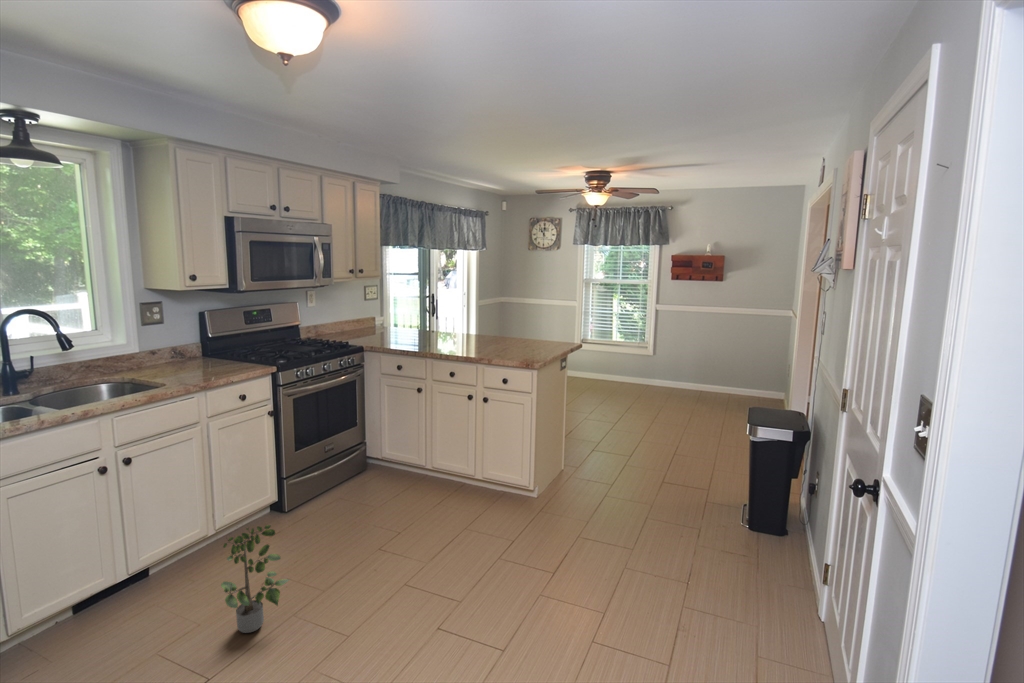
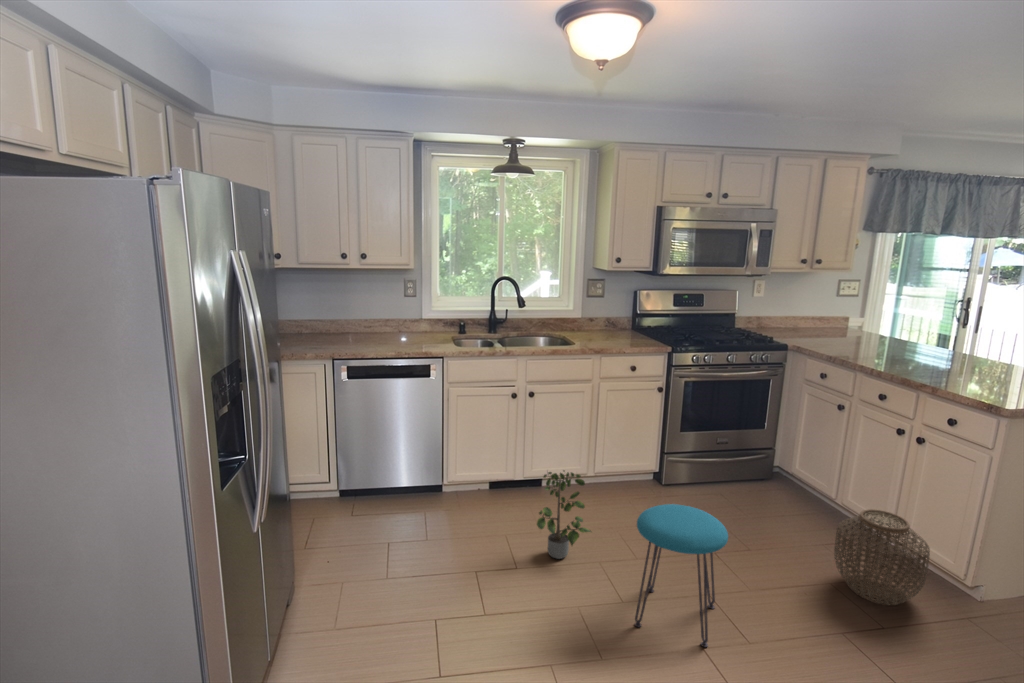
woven basket: none [461,455,517,521] -> present [834,509,930,605]
stool: none [360,504,445,635] -> present [635,504,728,647]

